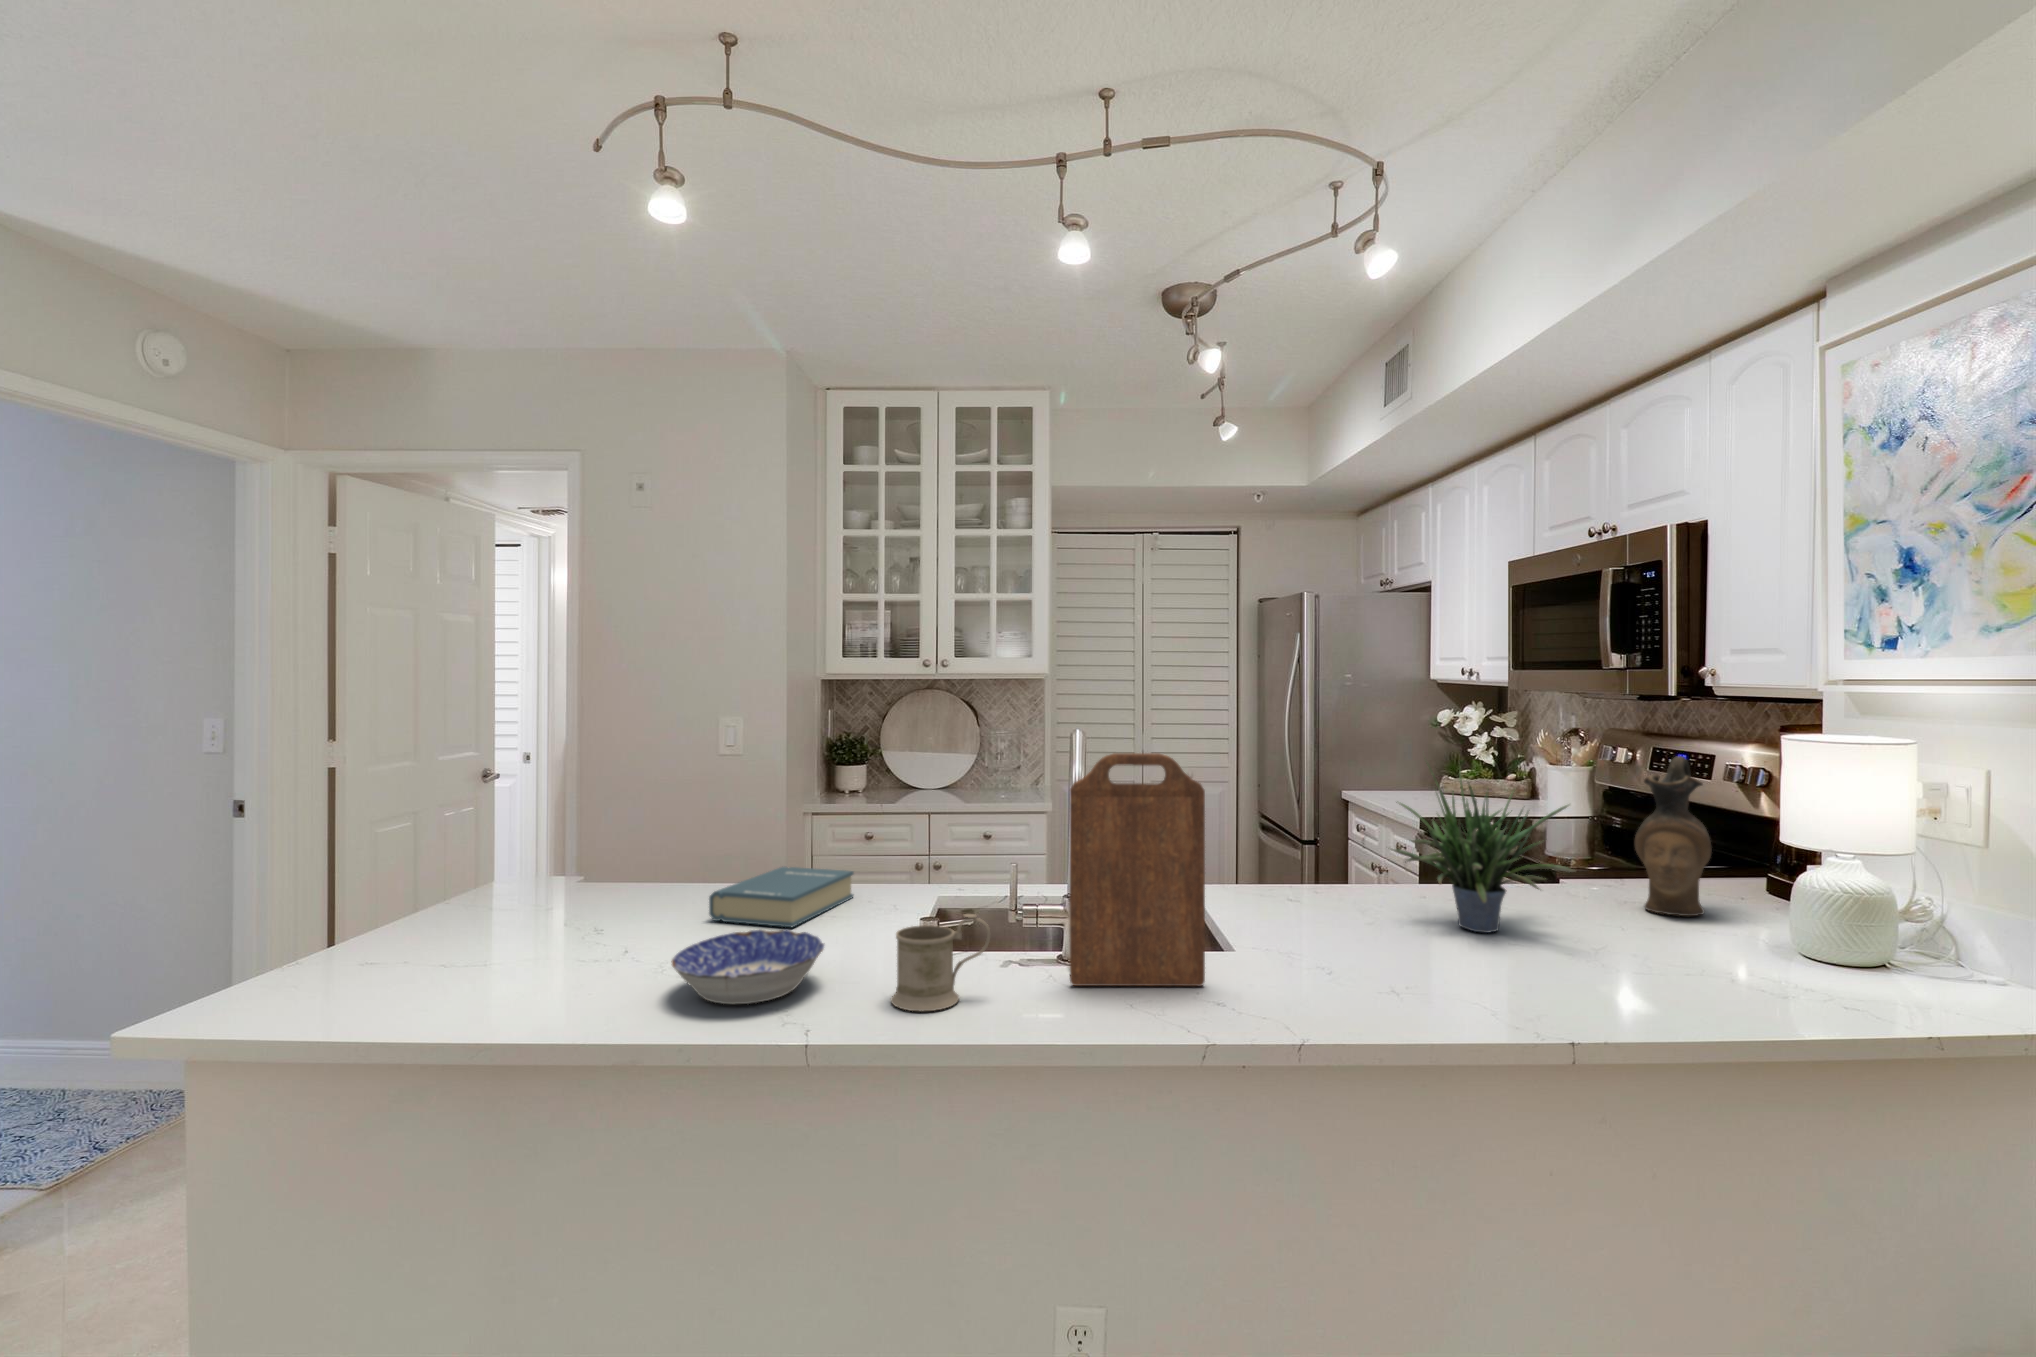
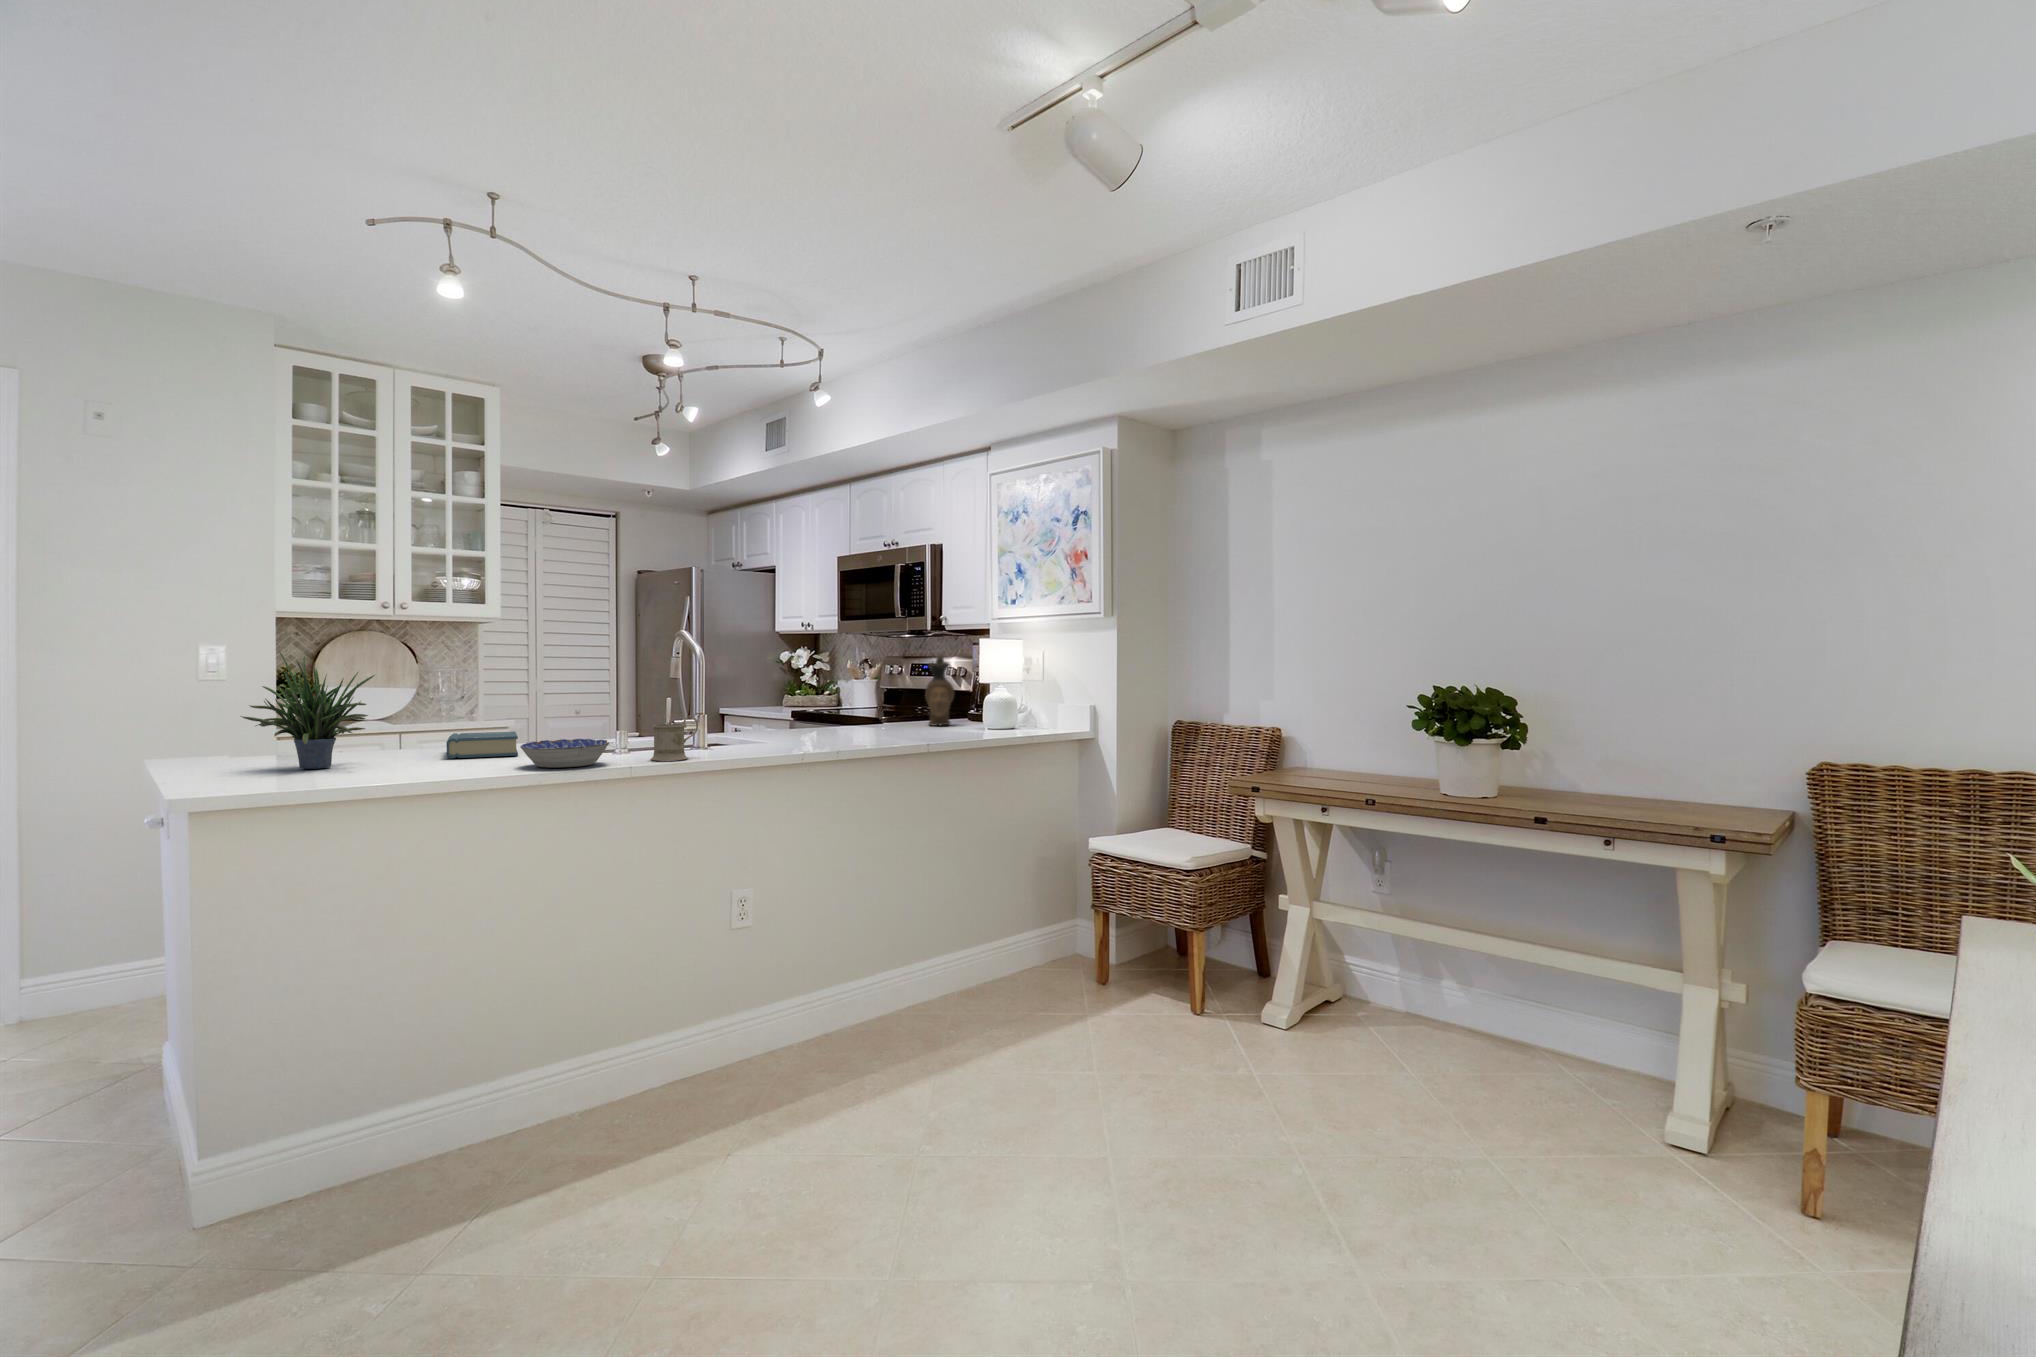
cutting board: present [1070,753,1205,986] -> none [726,637,787,752]
potted plant: present [1391,765,1574,933] -> present [241,646,375,769]

